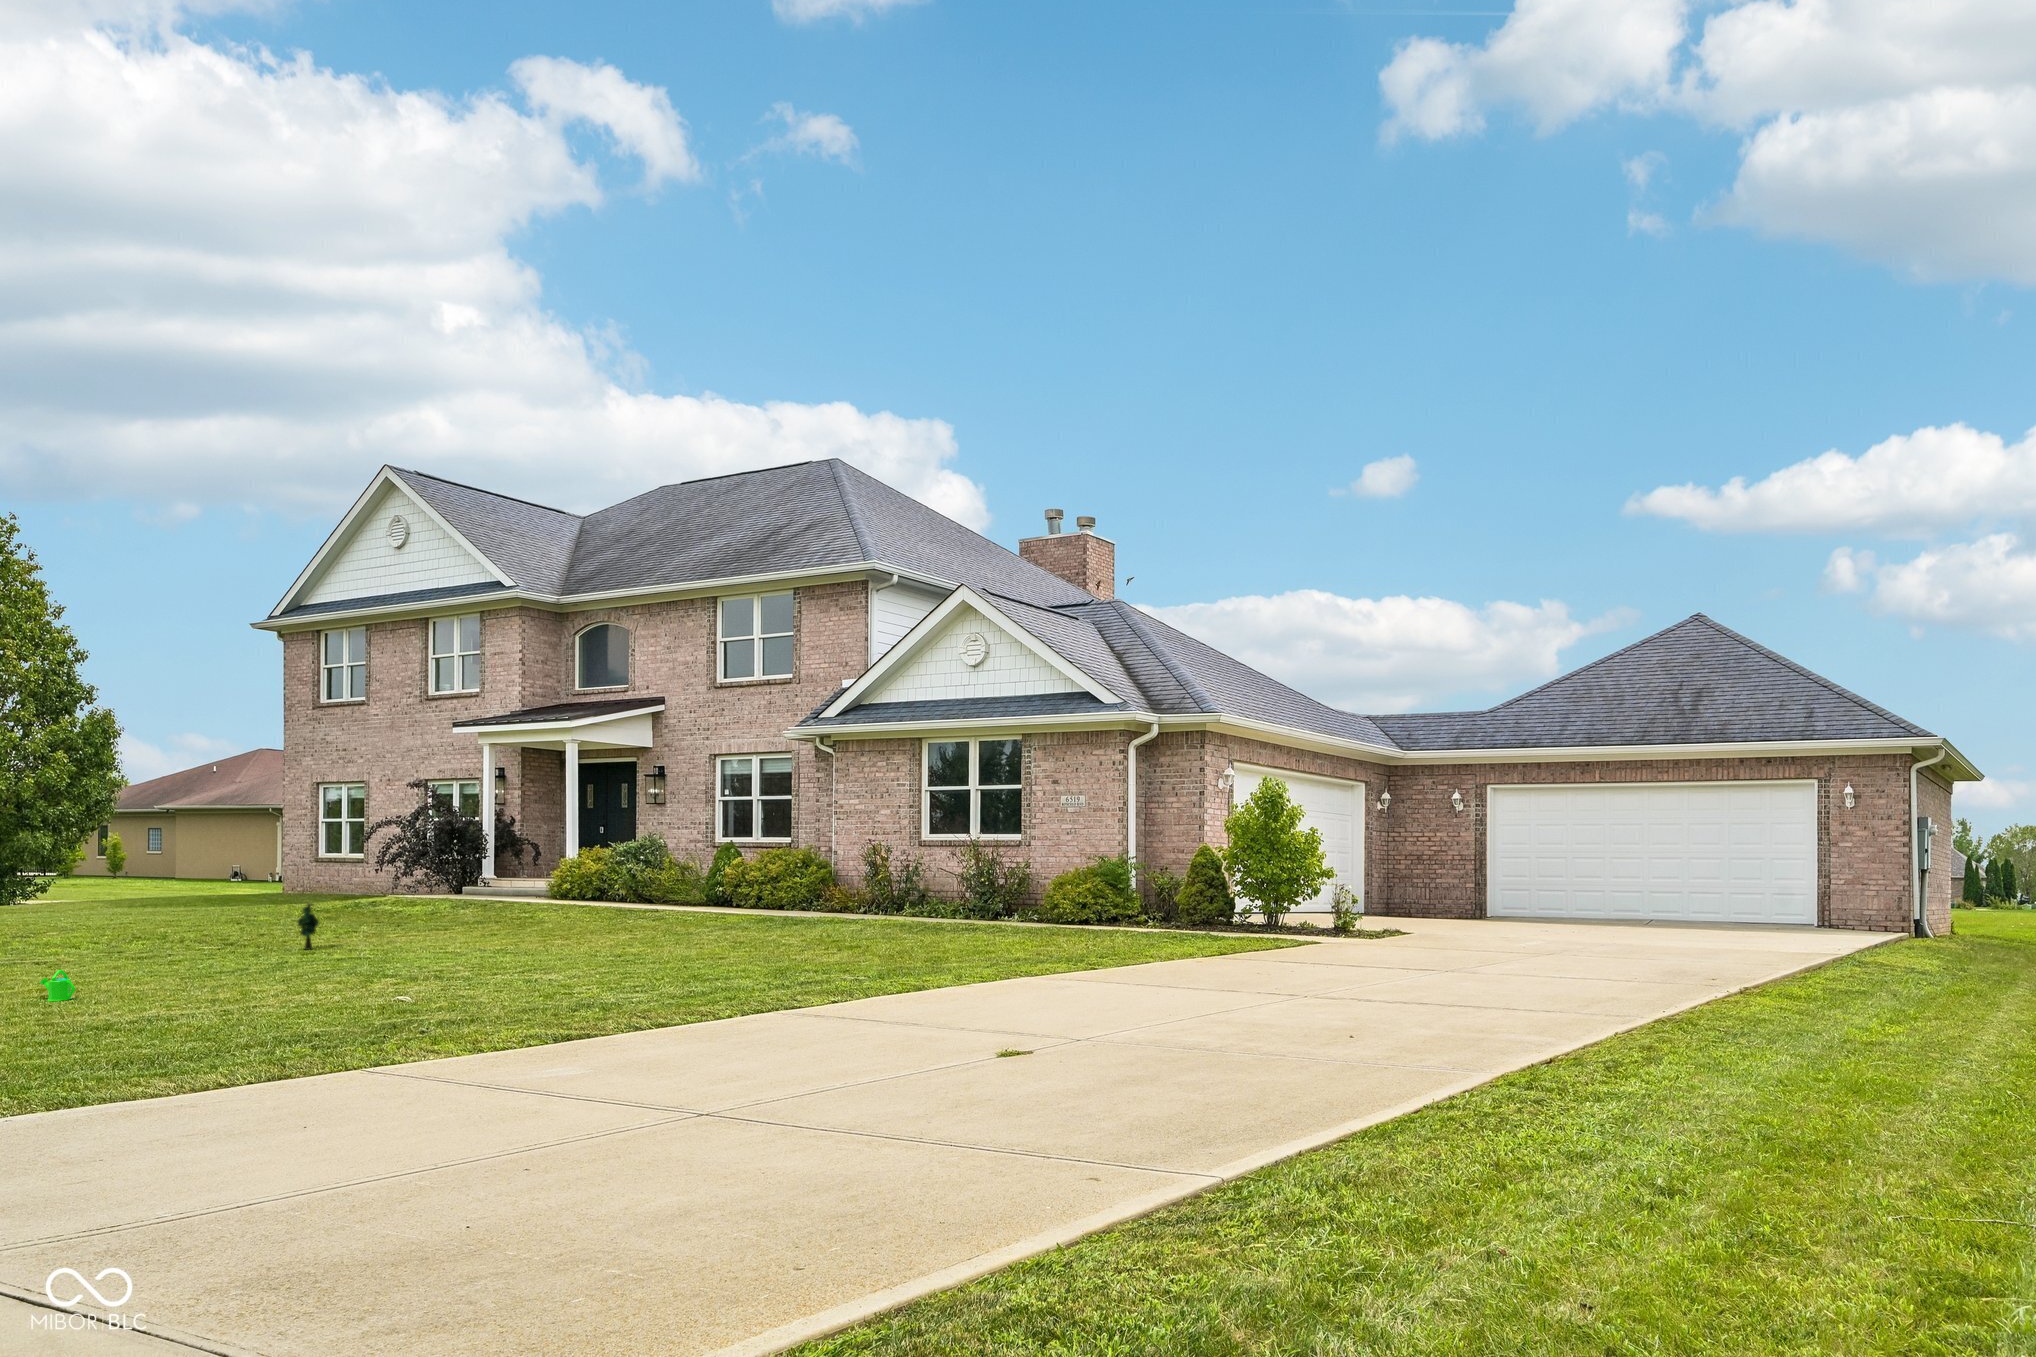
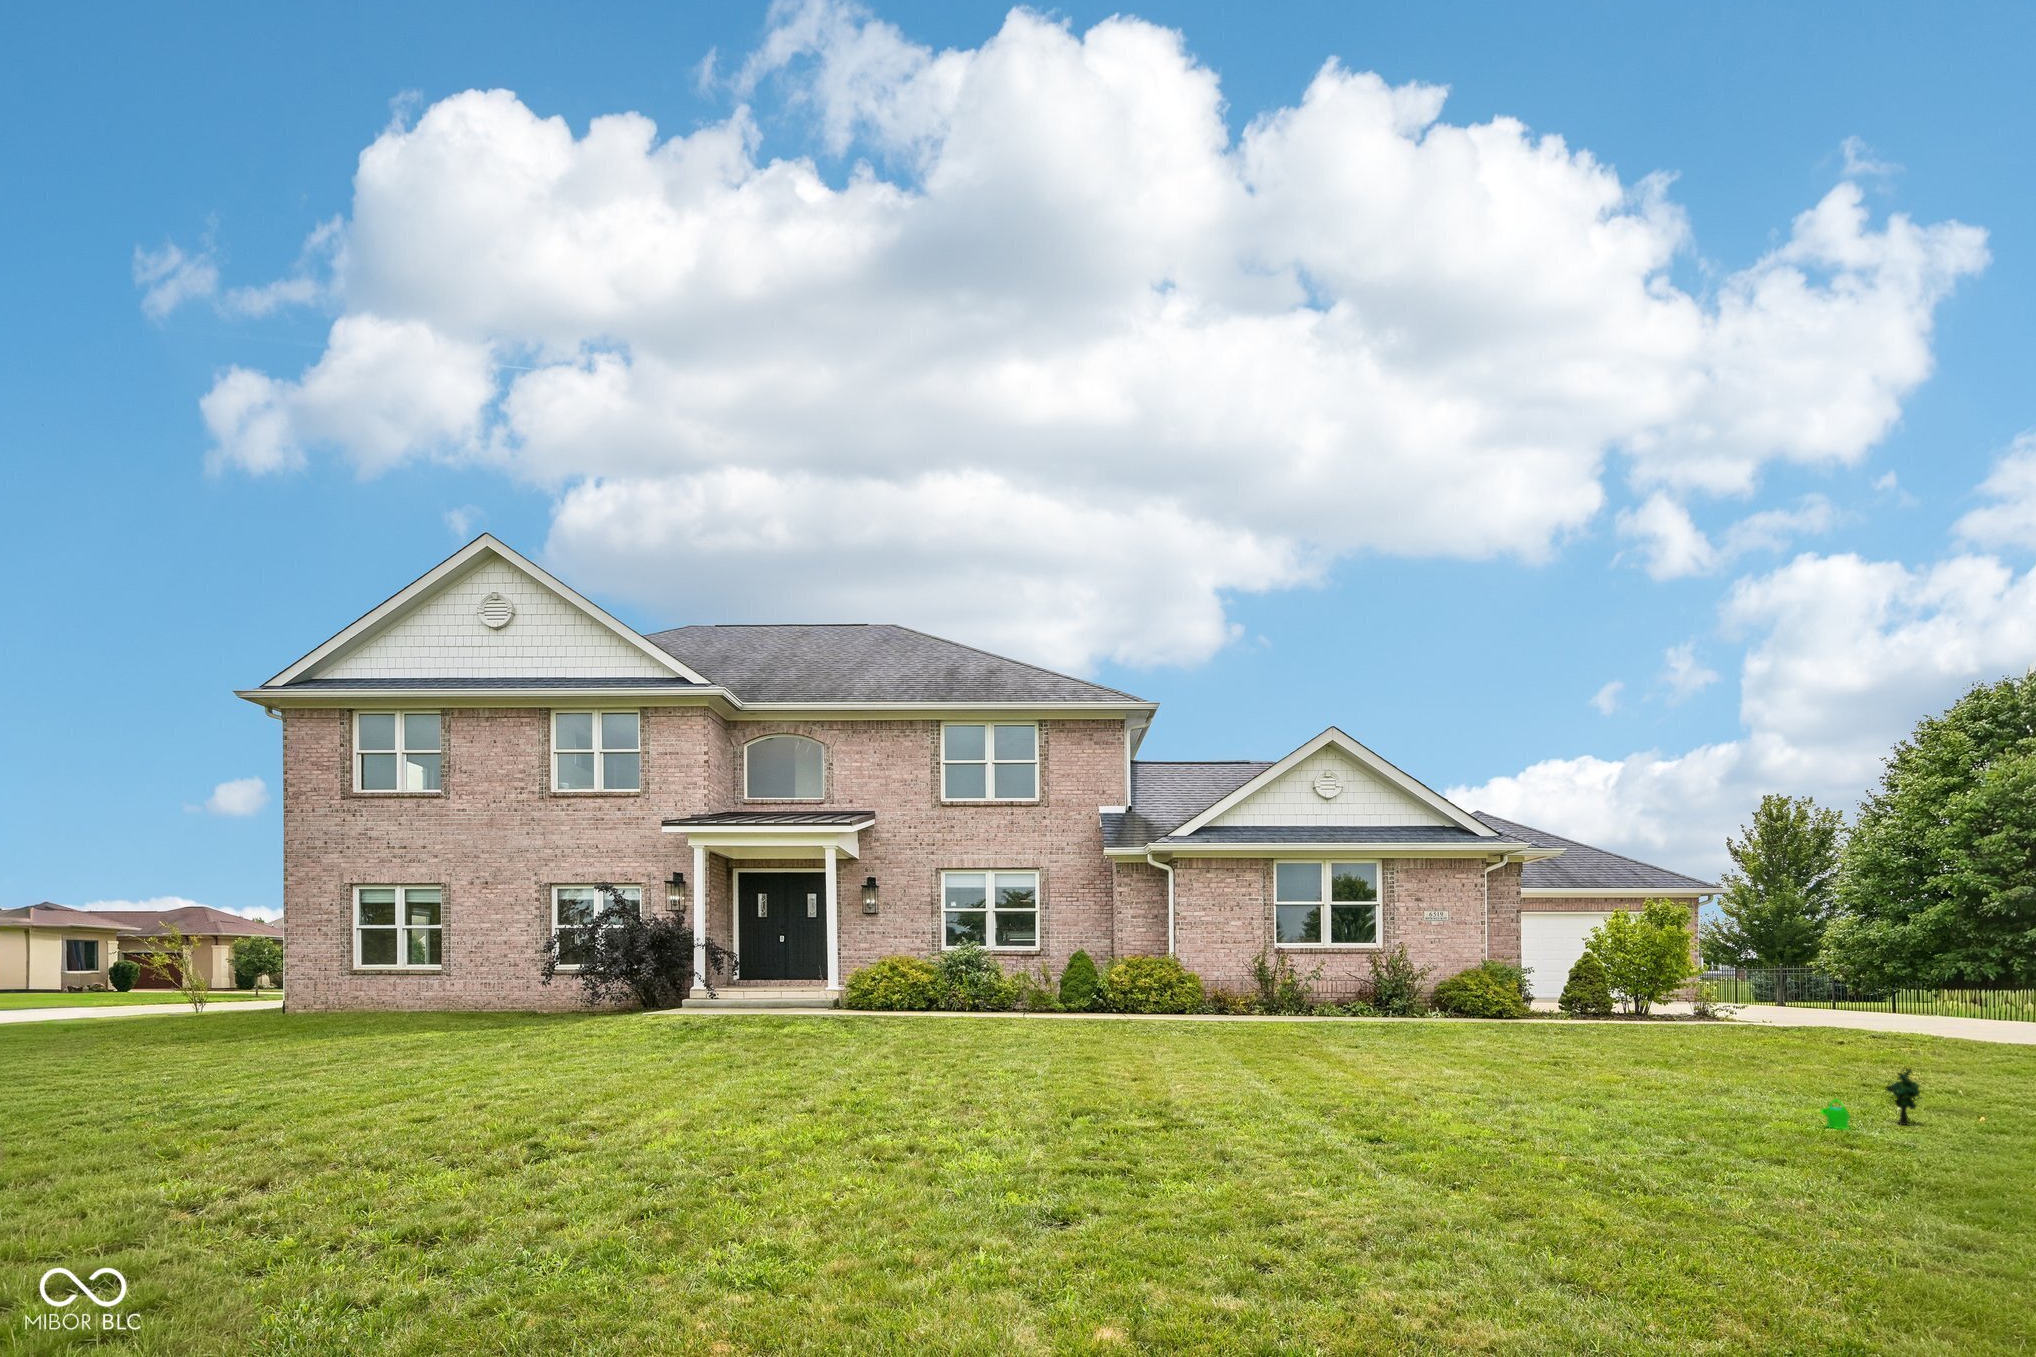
decorative plant: present [298,903,319,950] -> present [1886,1069,1921,1125]

